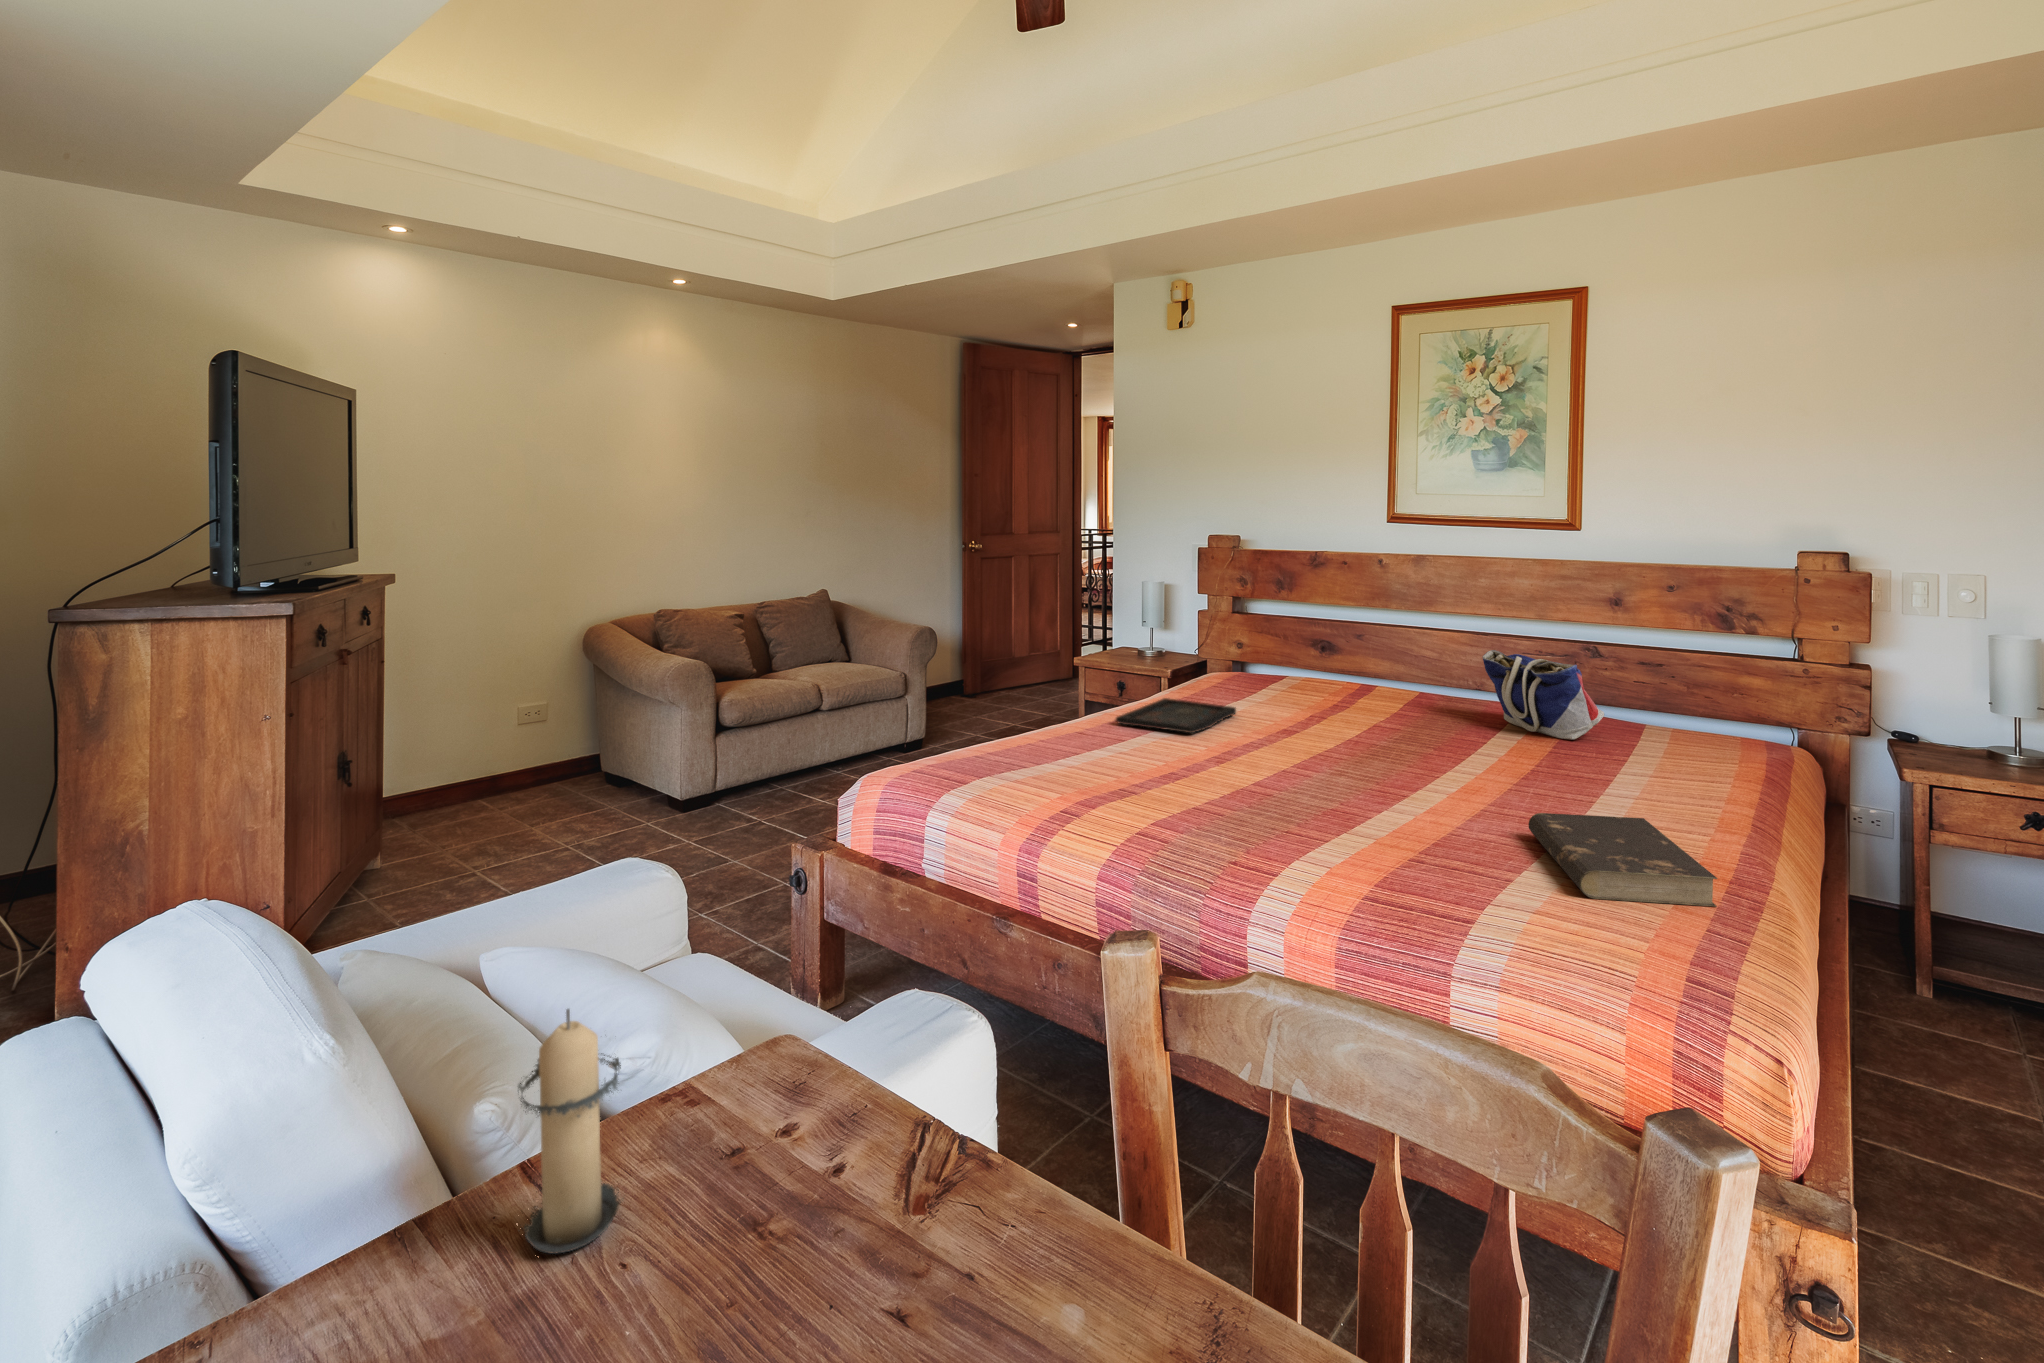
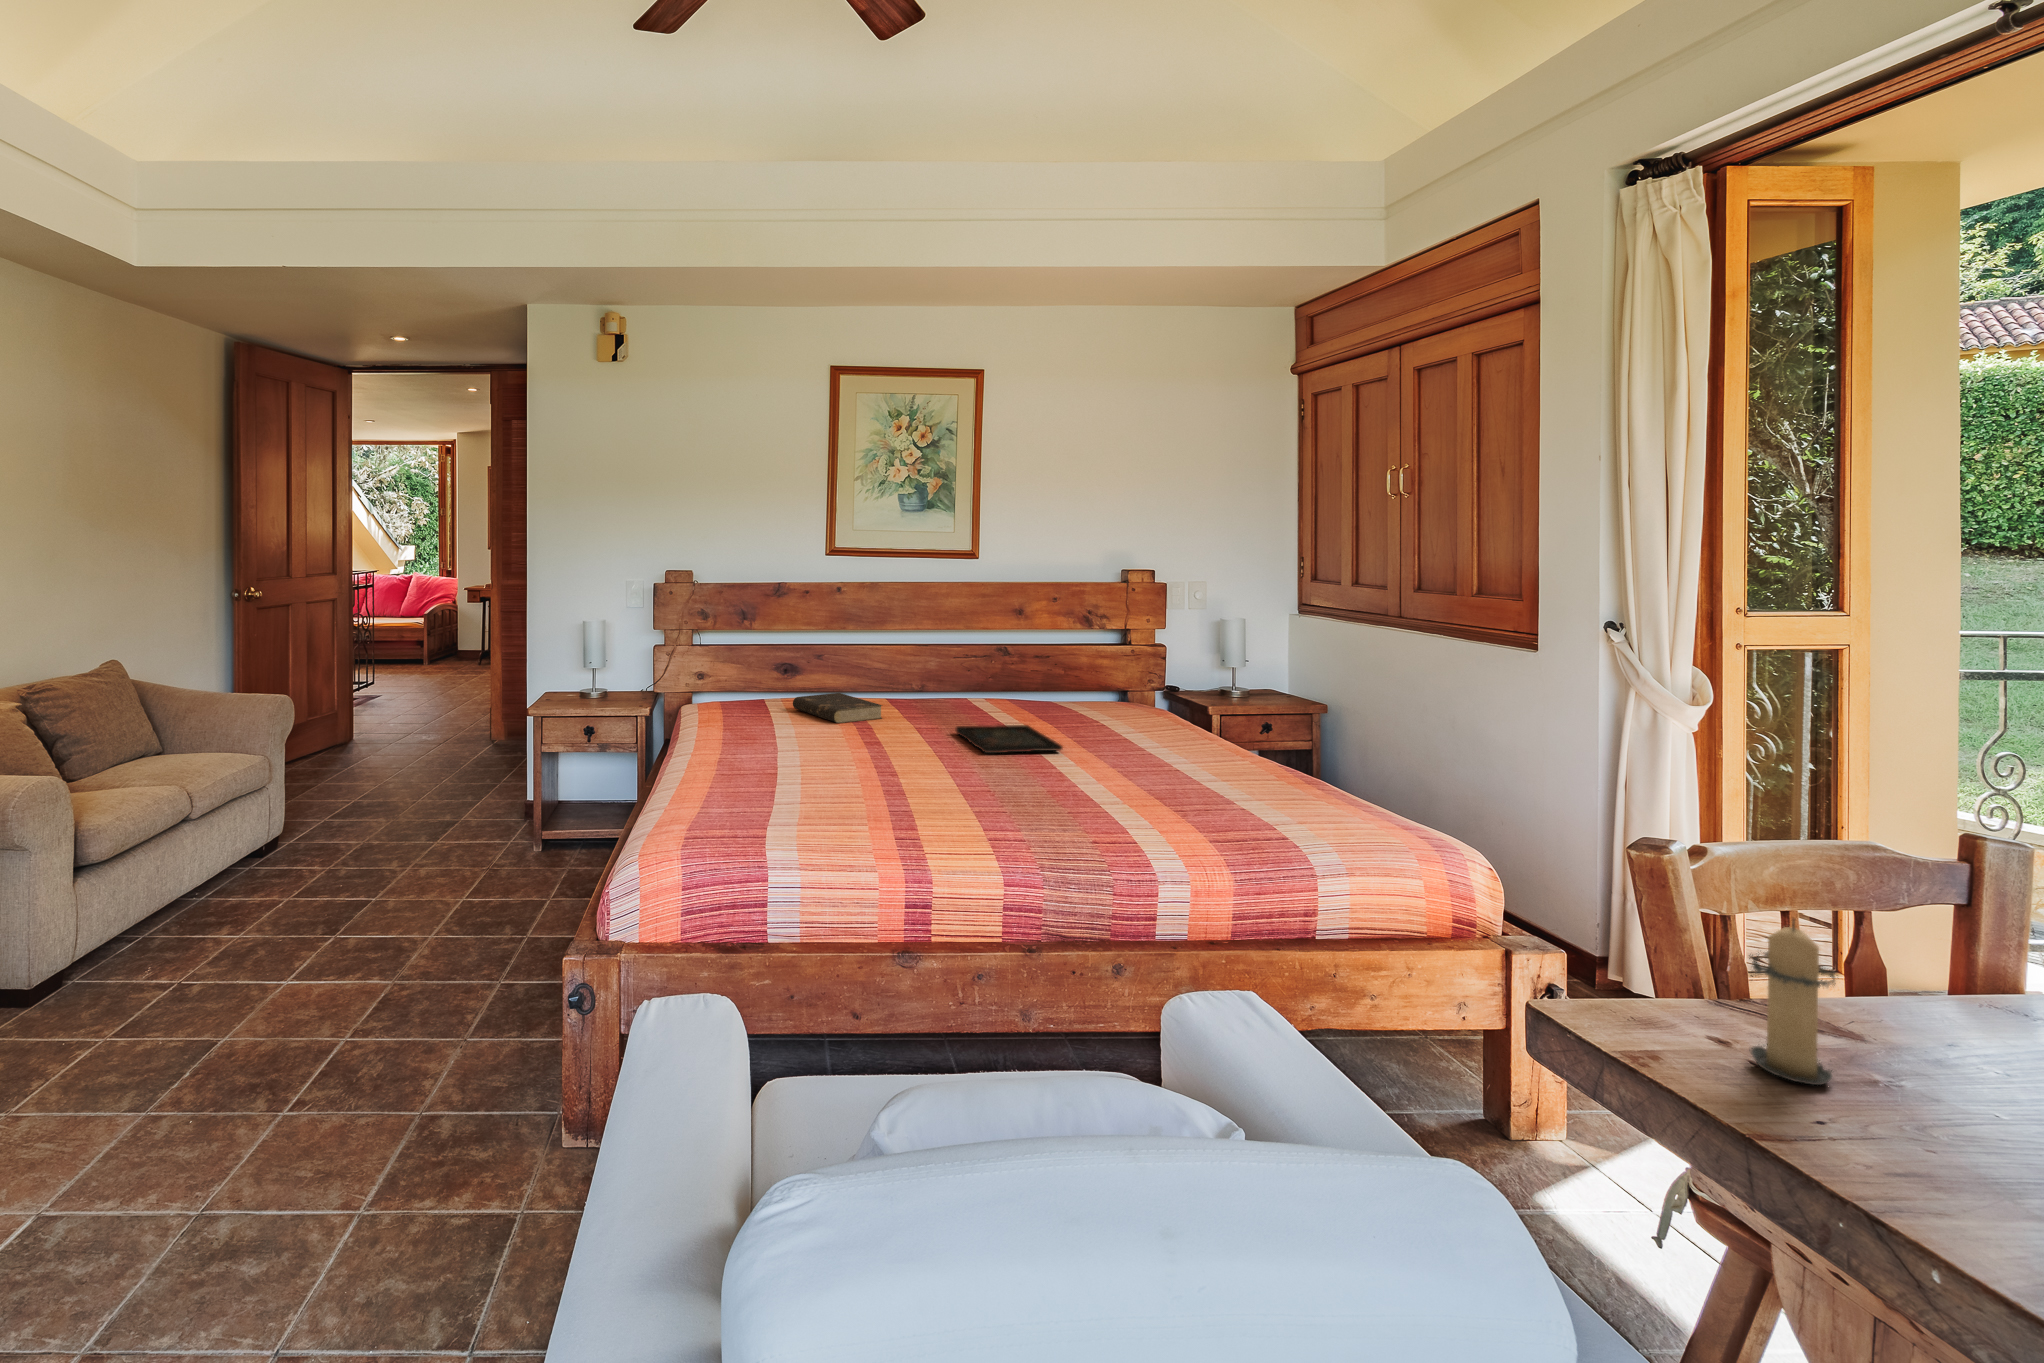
tote bag: present [1482,650,1604,740] -> none [970,658,1064,721]
tray: present [1116,698,1236,733] -> present [956,725,1063,753]
book: present [1528,813,1717,907] -> present [793,693,882,723]

